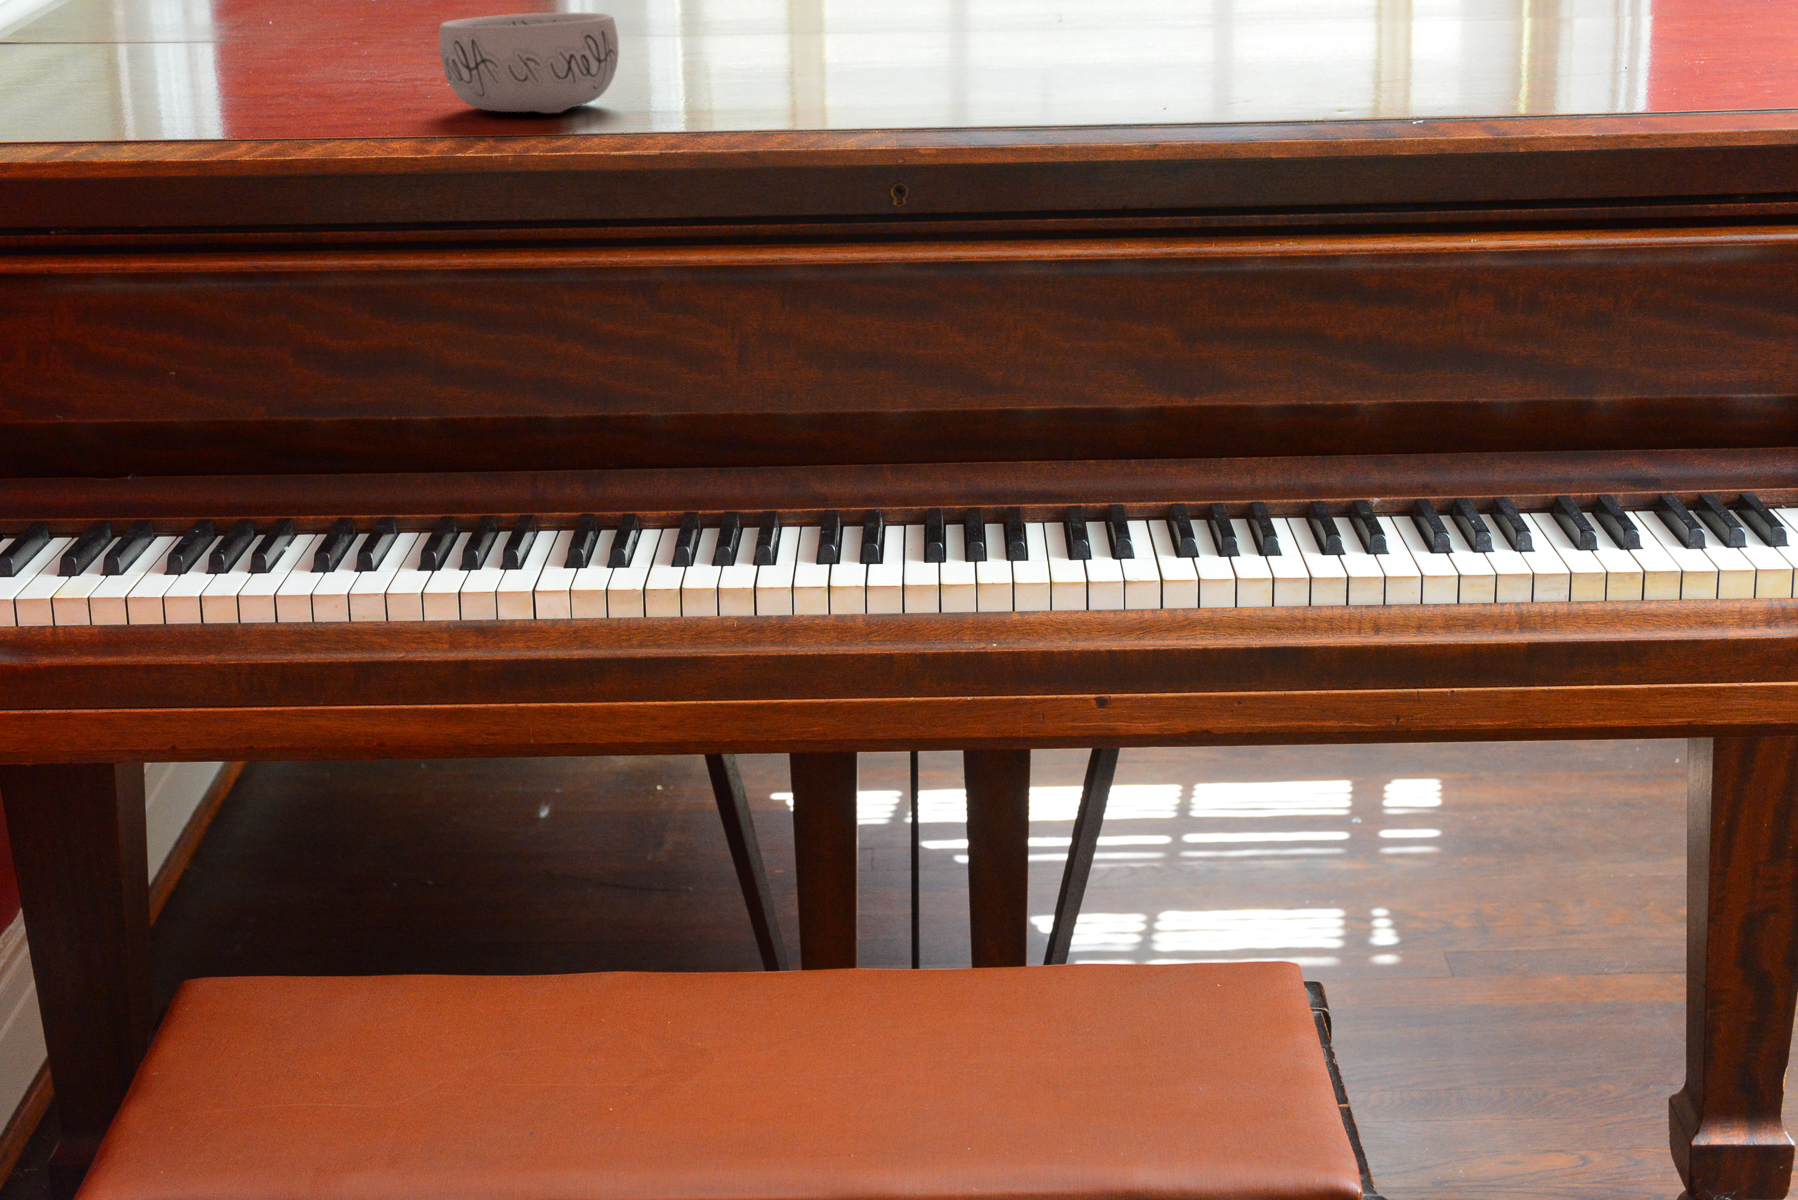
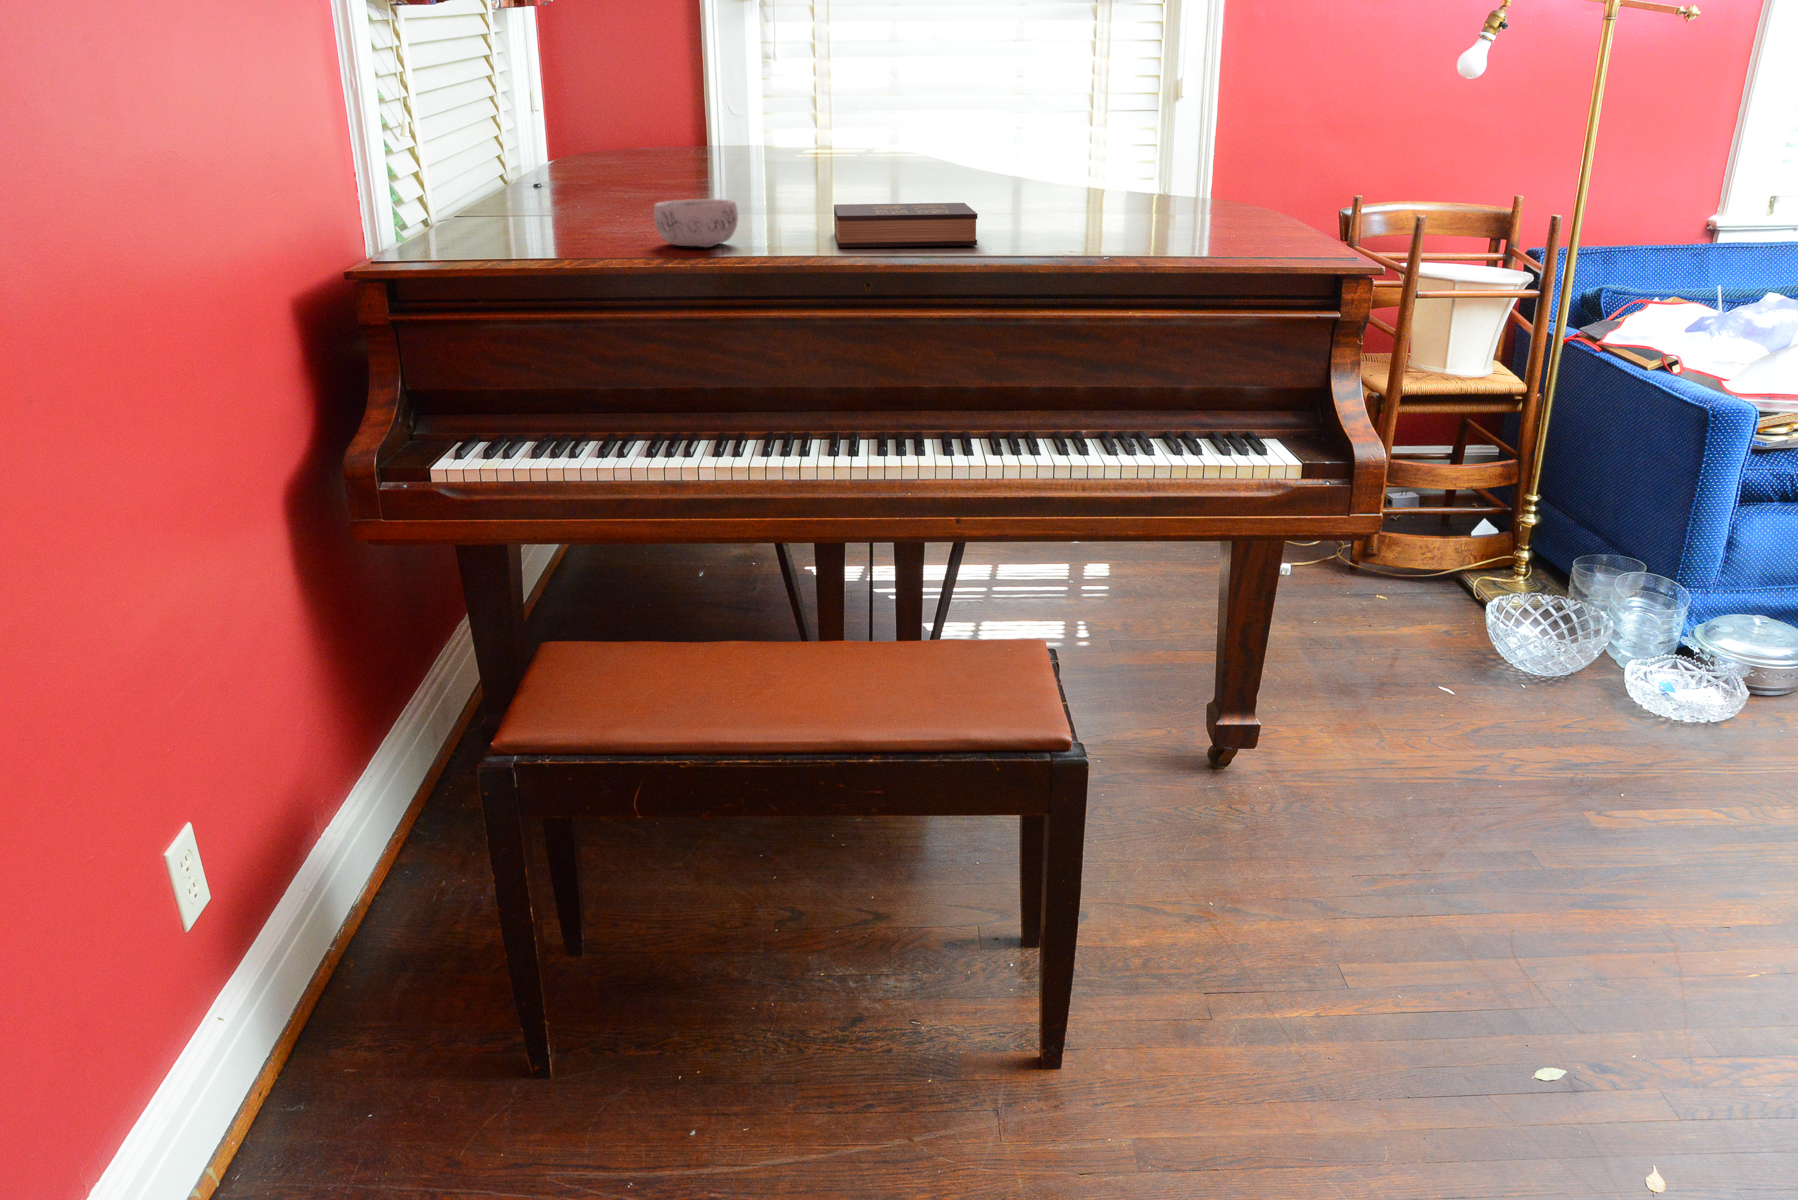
hardback book: none [825,12,1134,109] -> present [834,203,978,247]

